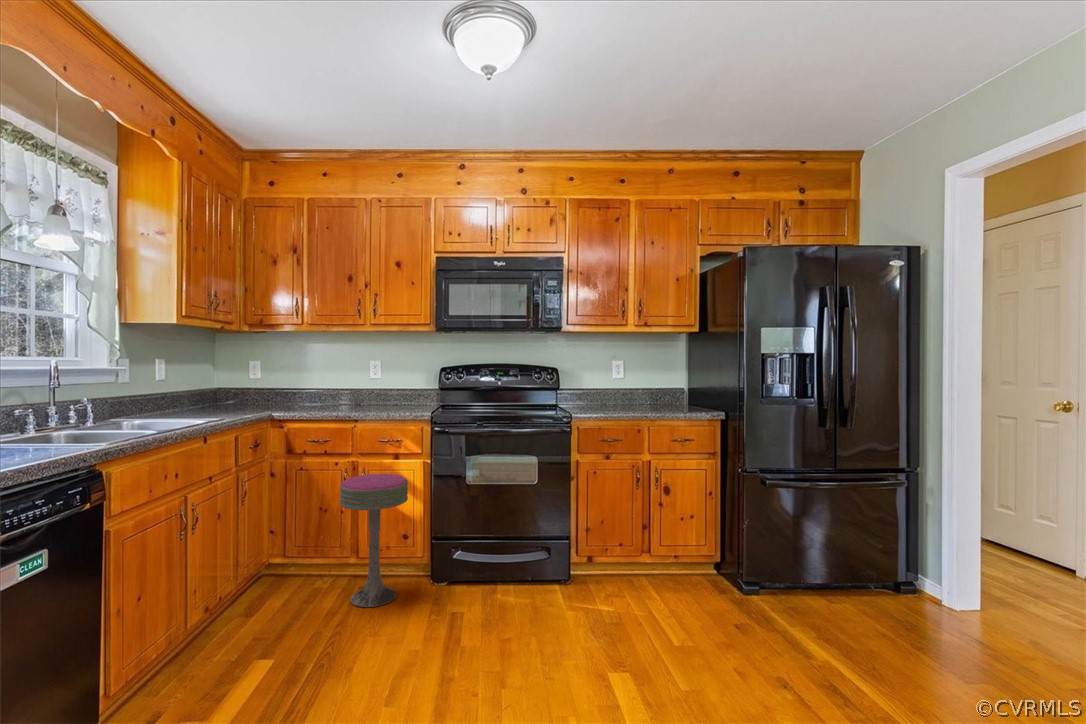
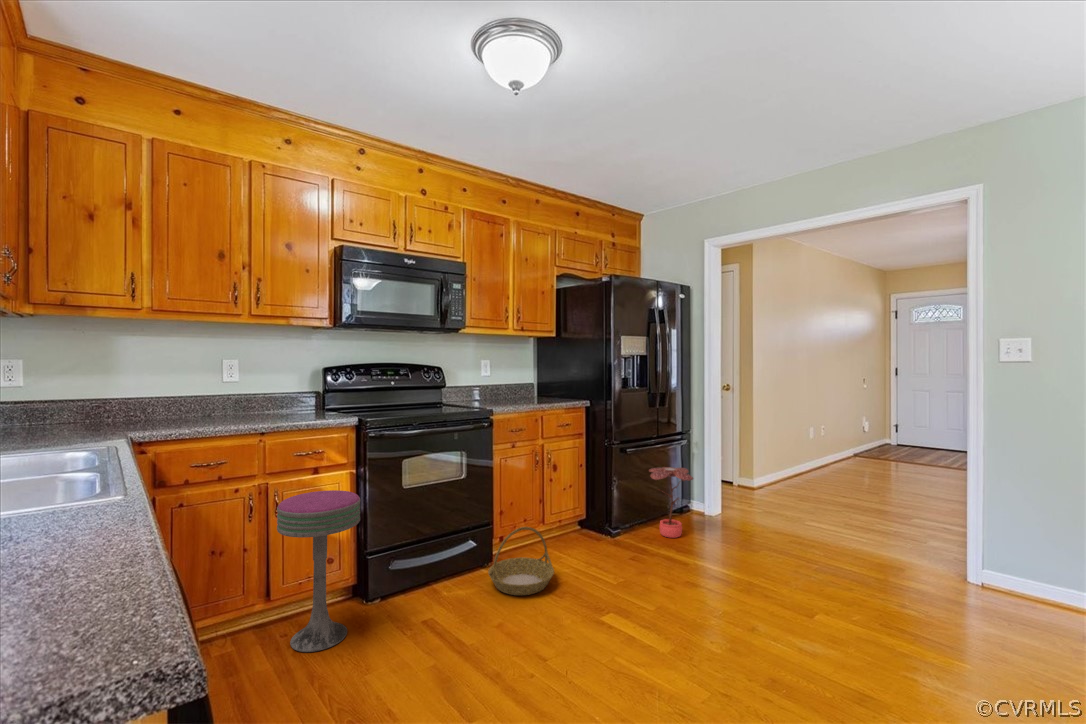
potted plant: none [793,515,872,621] -> present [649,467,693,538]
basket: none [531,547,605,624] -> present [488,527,554,595]

